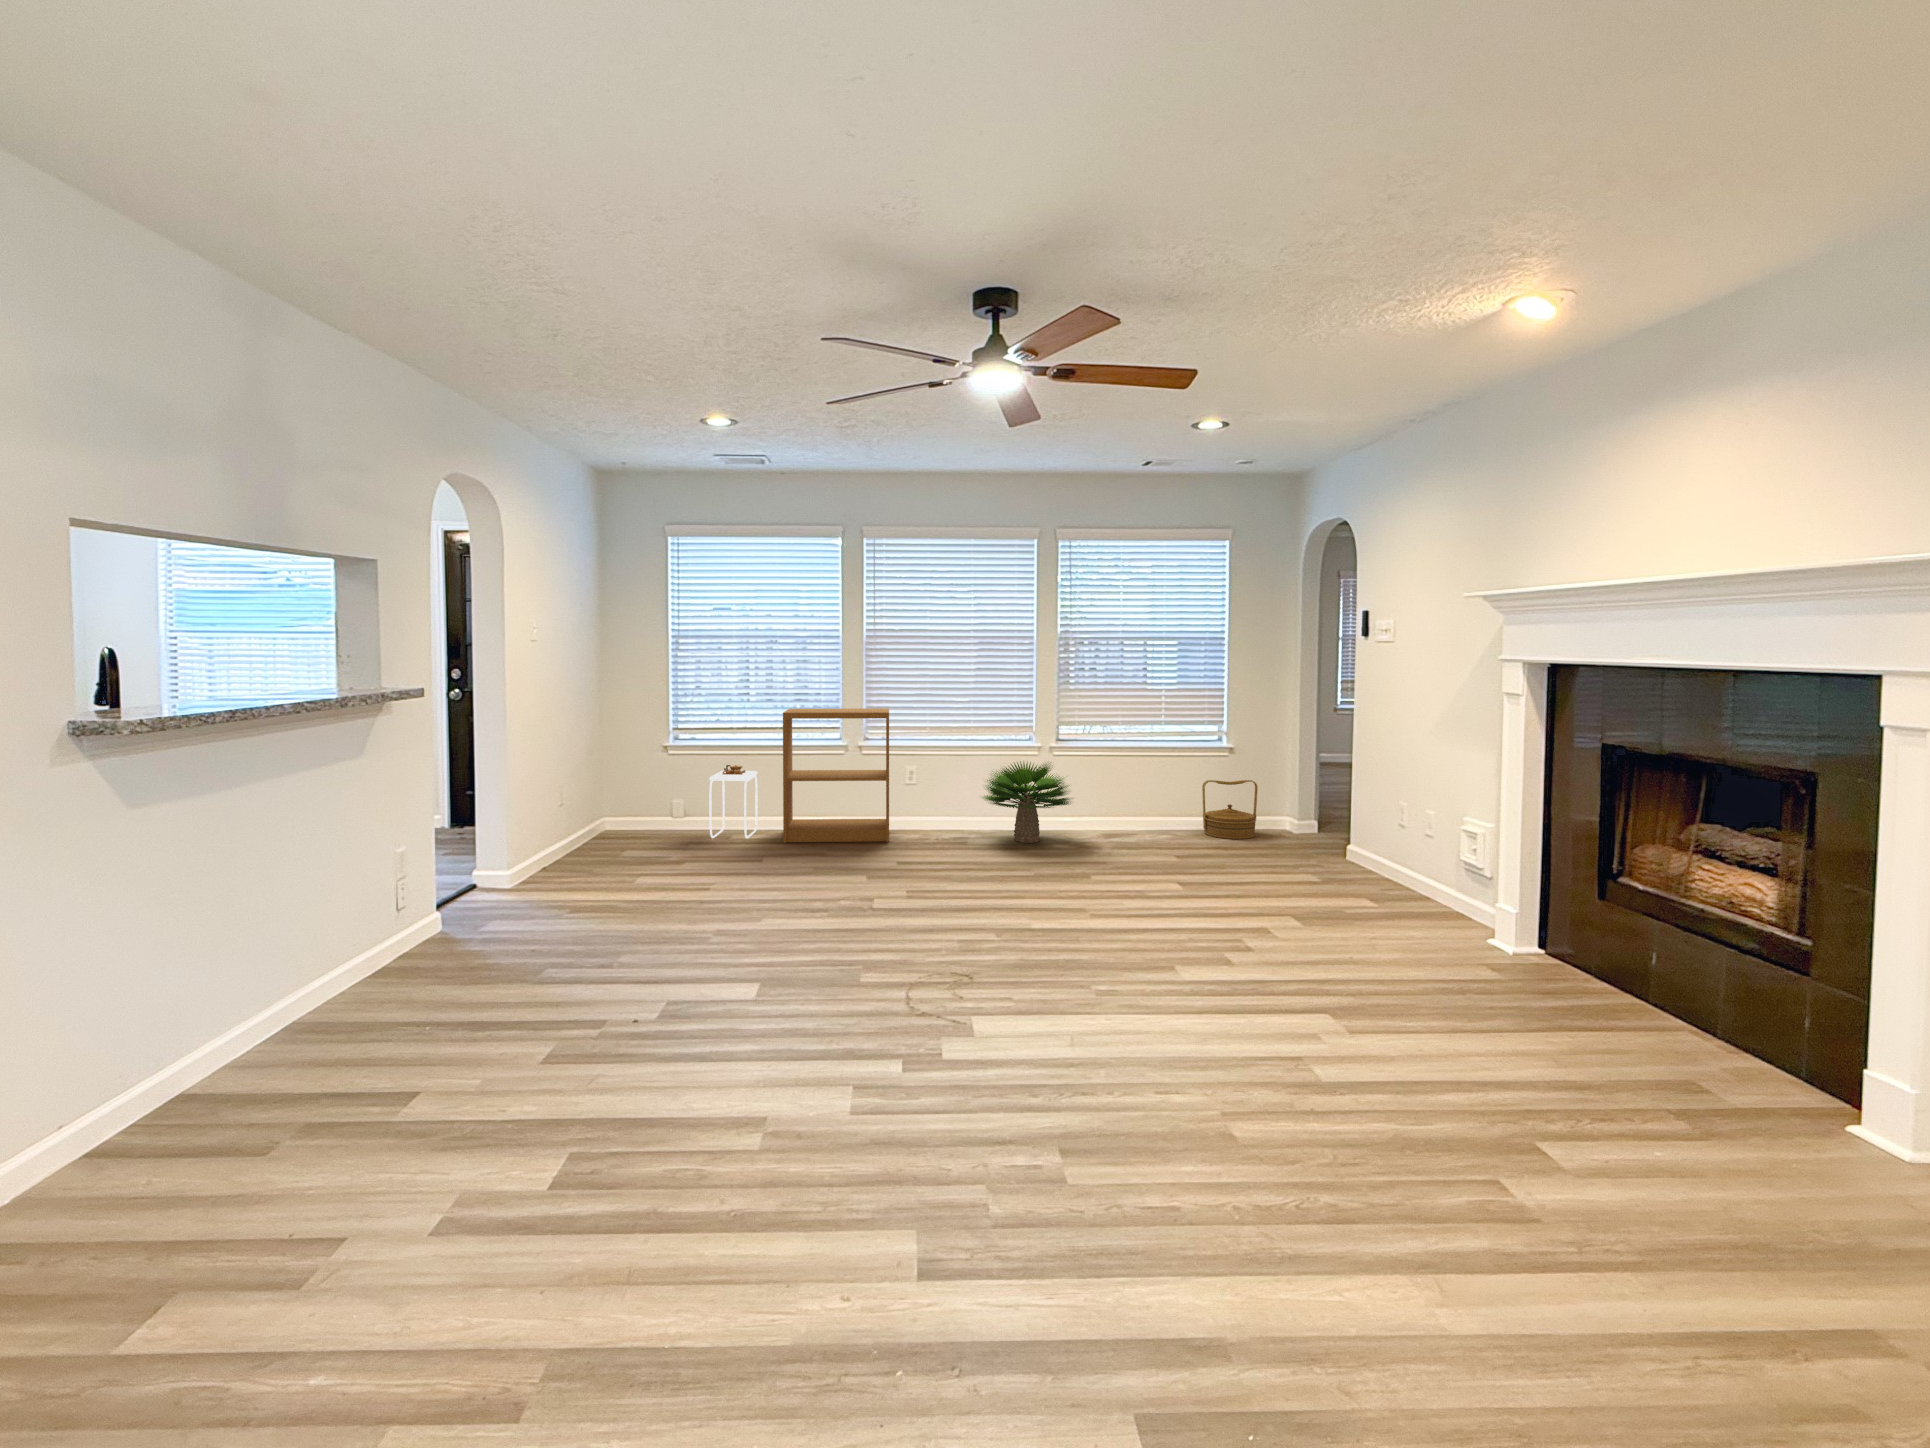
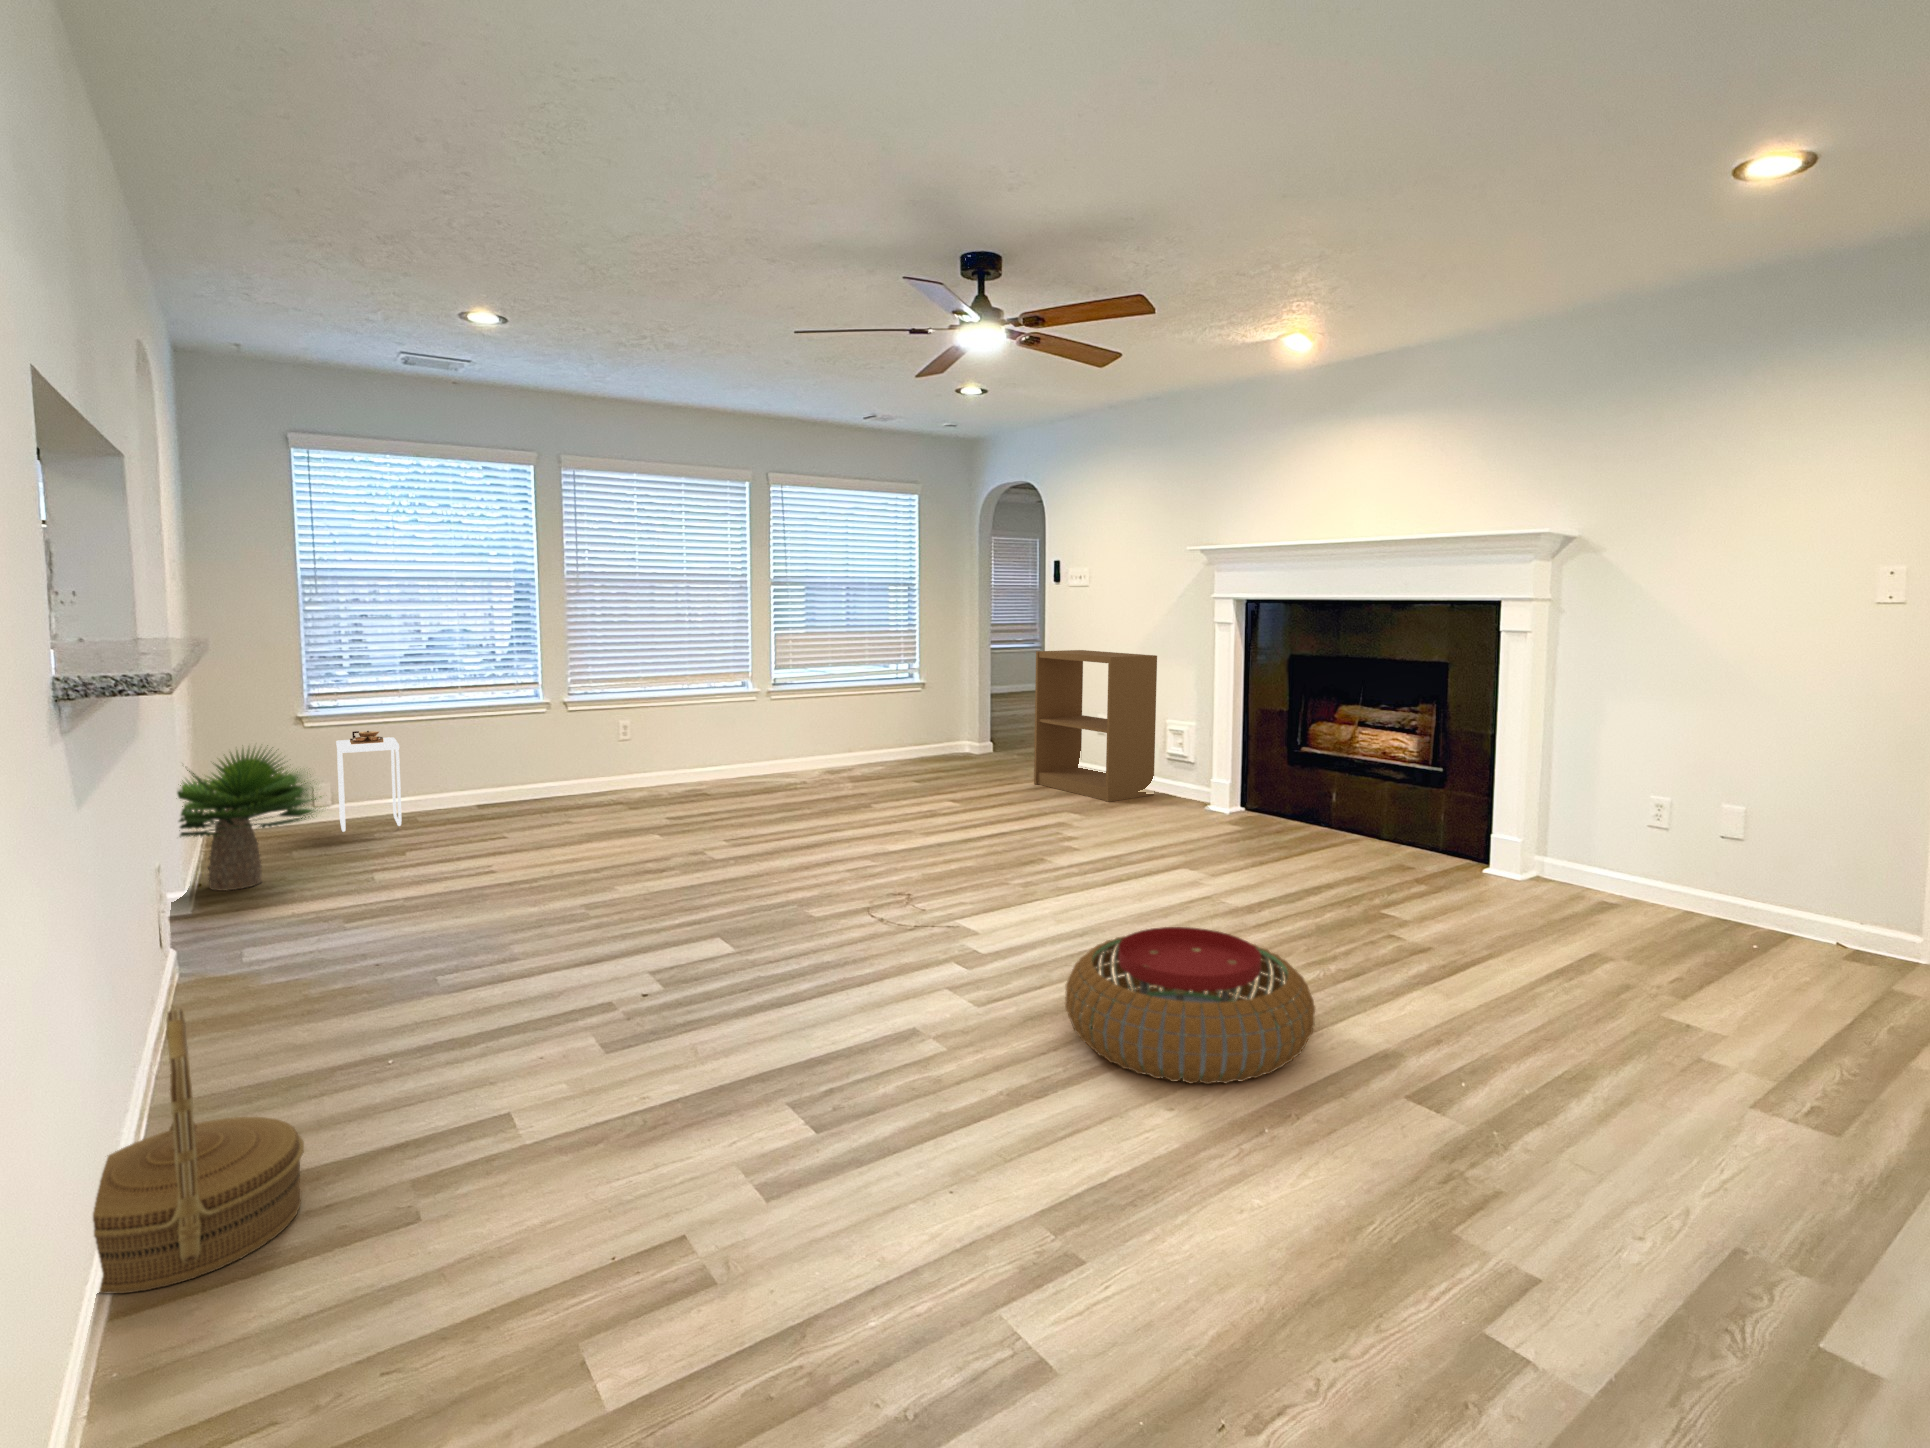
bookshelf: present [783,709,889,843] -> present [1034,650,1157,802]
potted plant: present [982,761,1070,843] -> present [177,745,321,891]
woven basket: present [1202,780,1258,839] -> present [93,1009,304,1294]
pouf: none [848,1075,1147,1308] -> present [1065,927,1315,1084]

